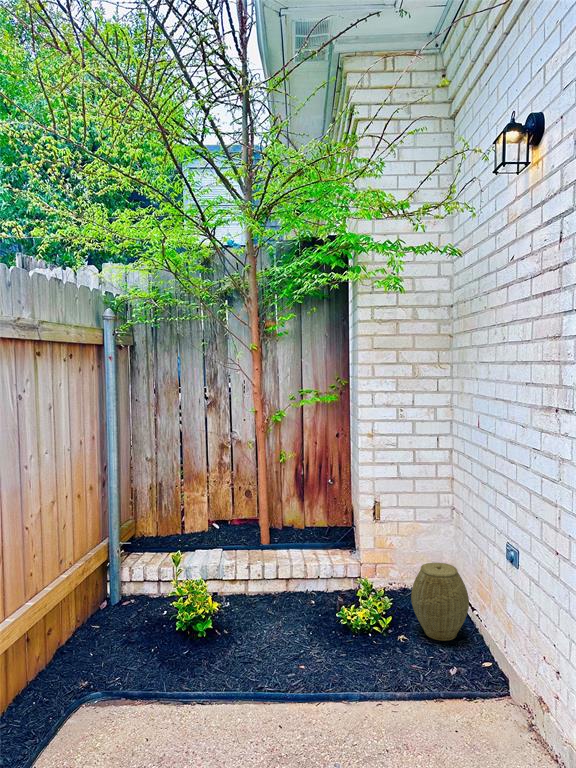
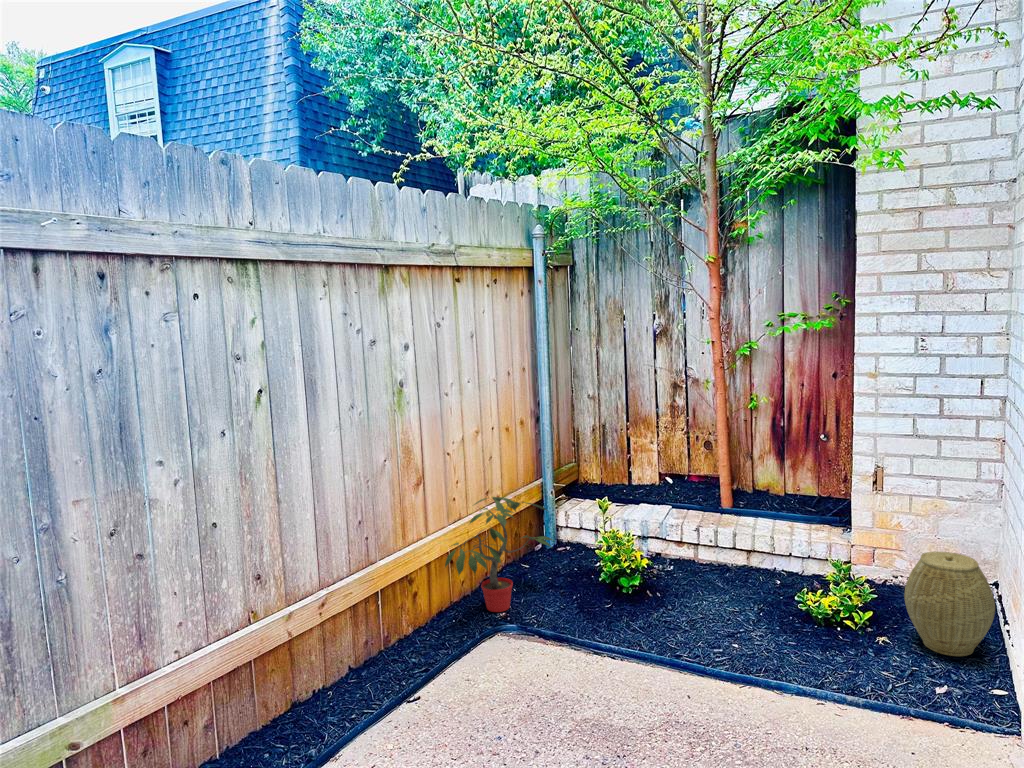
potted plant: none [24,563,133,682] -> present [445,497,552,612]

